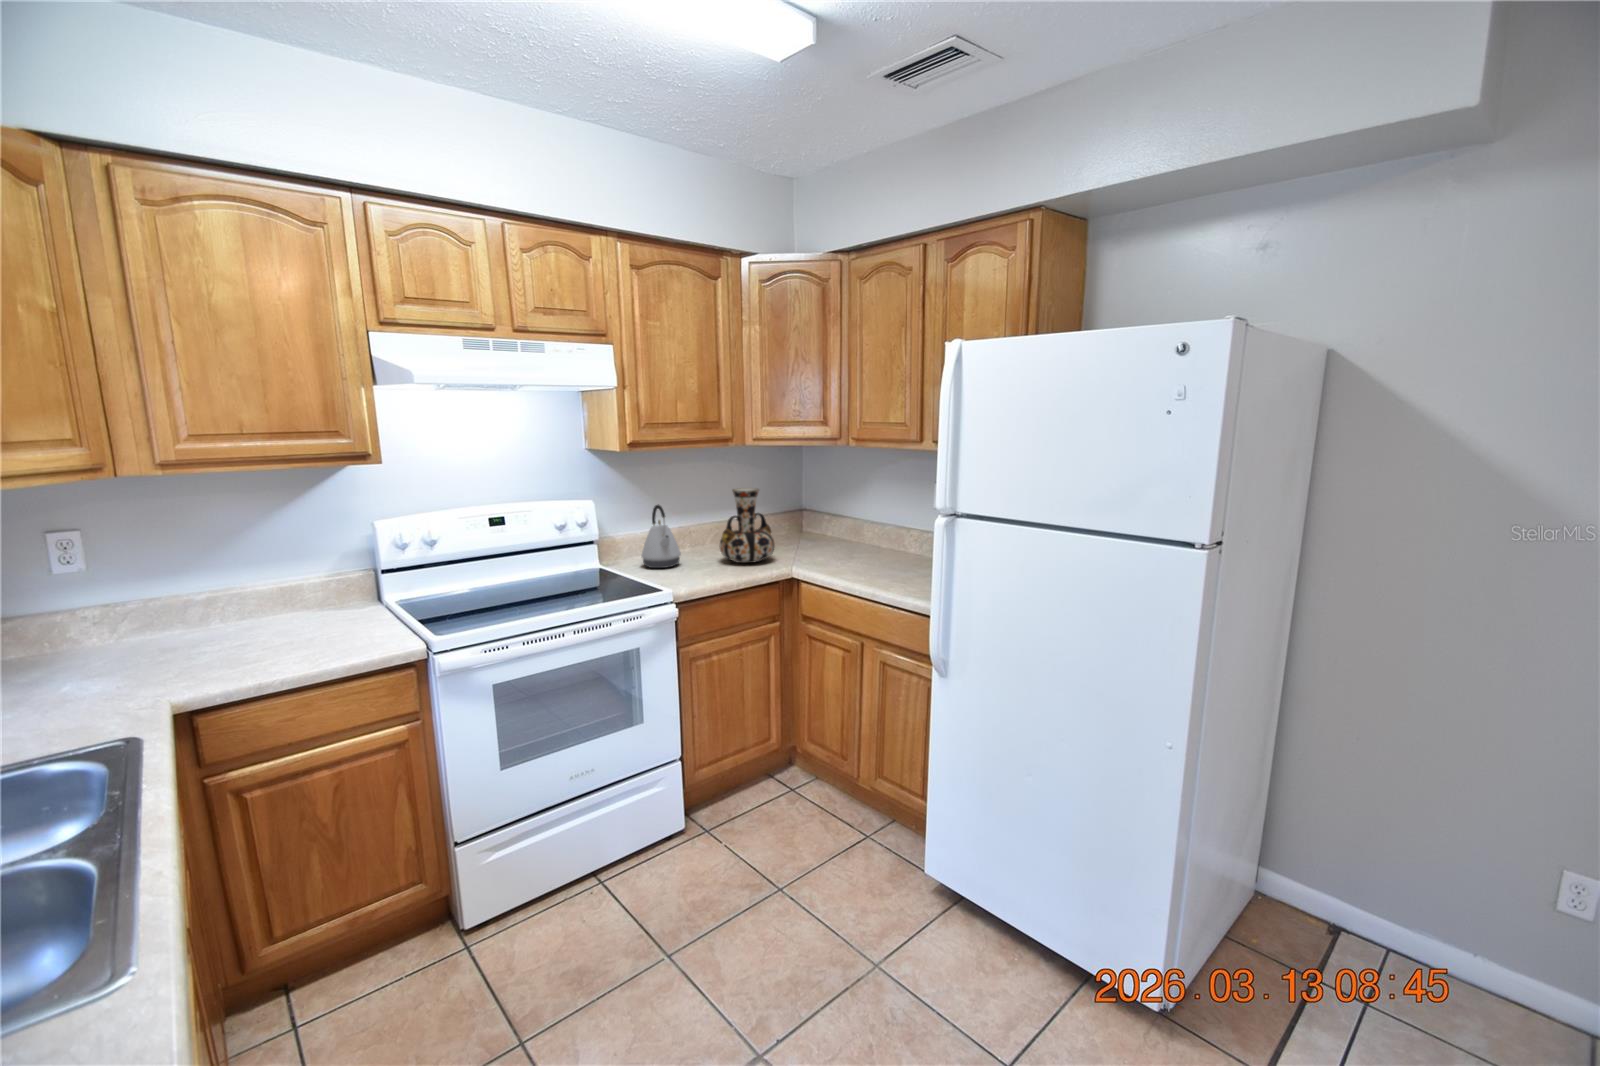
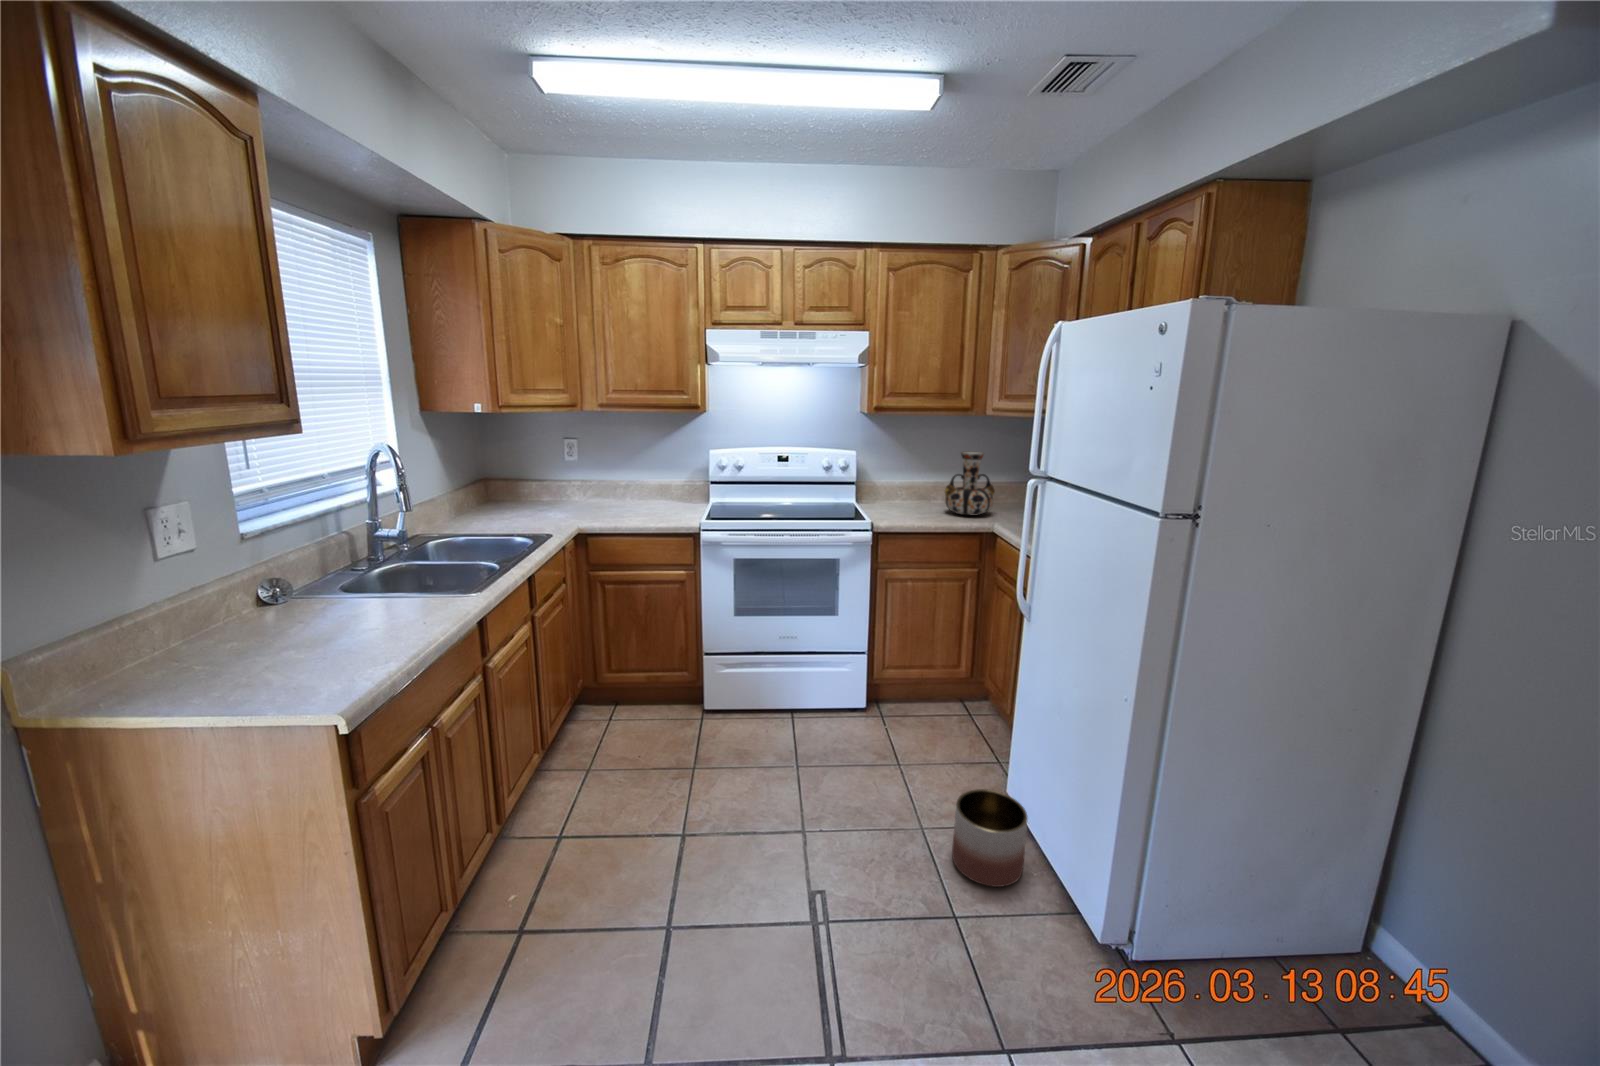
kettle: present [641,504,681,568] -> none [882,458,914,509]
planter: none [909,877,993,999] -> present [952,789,1028,887]

